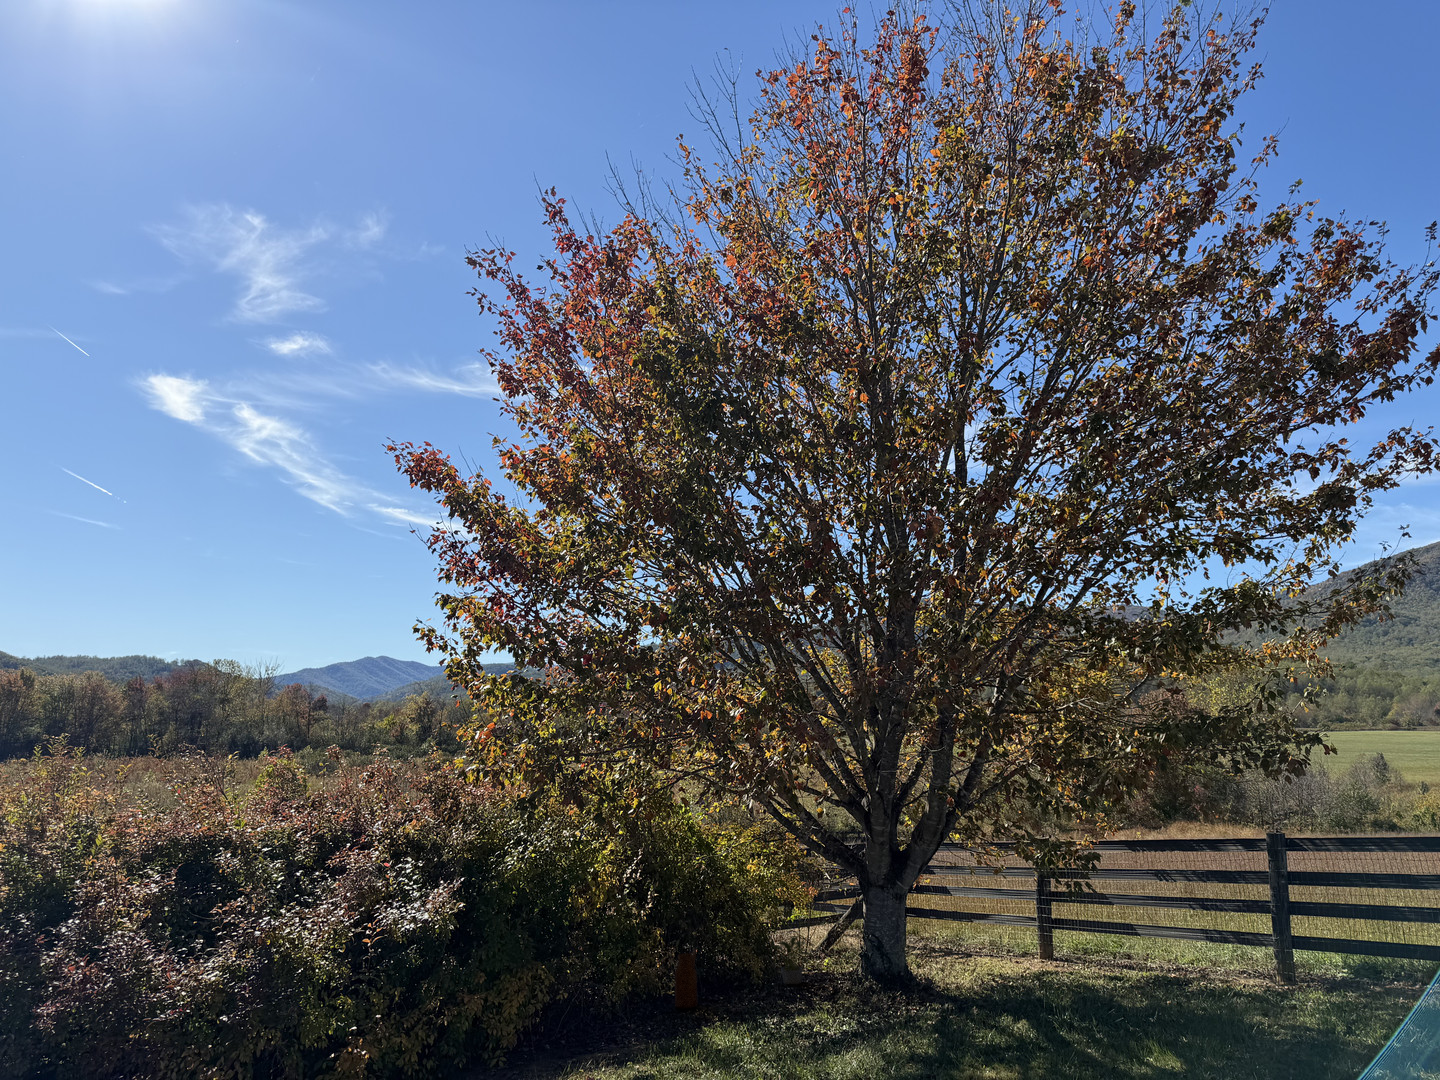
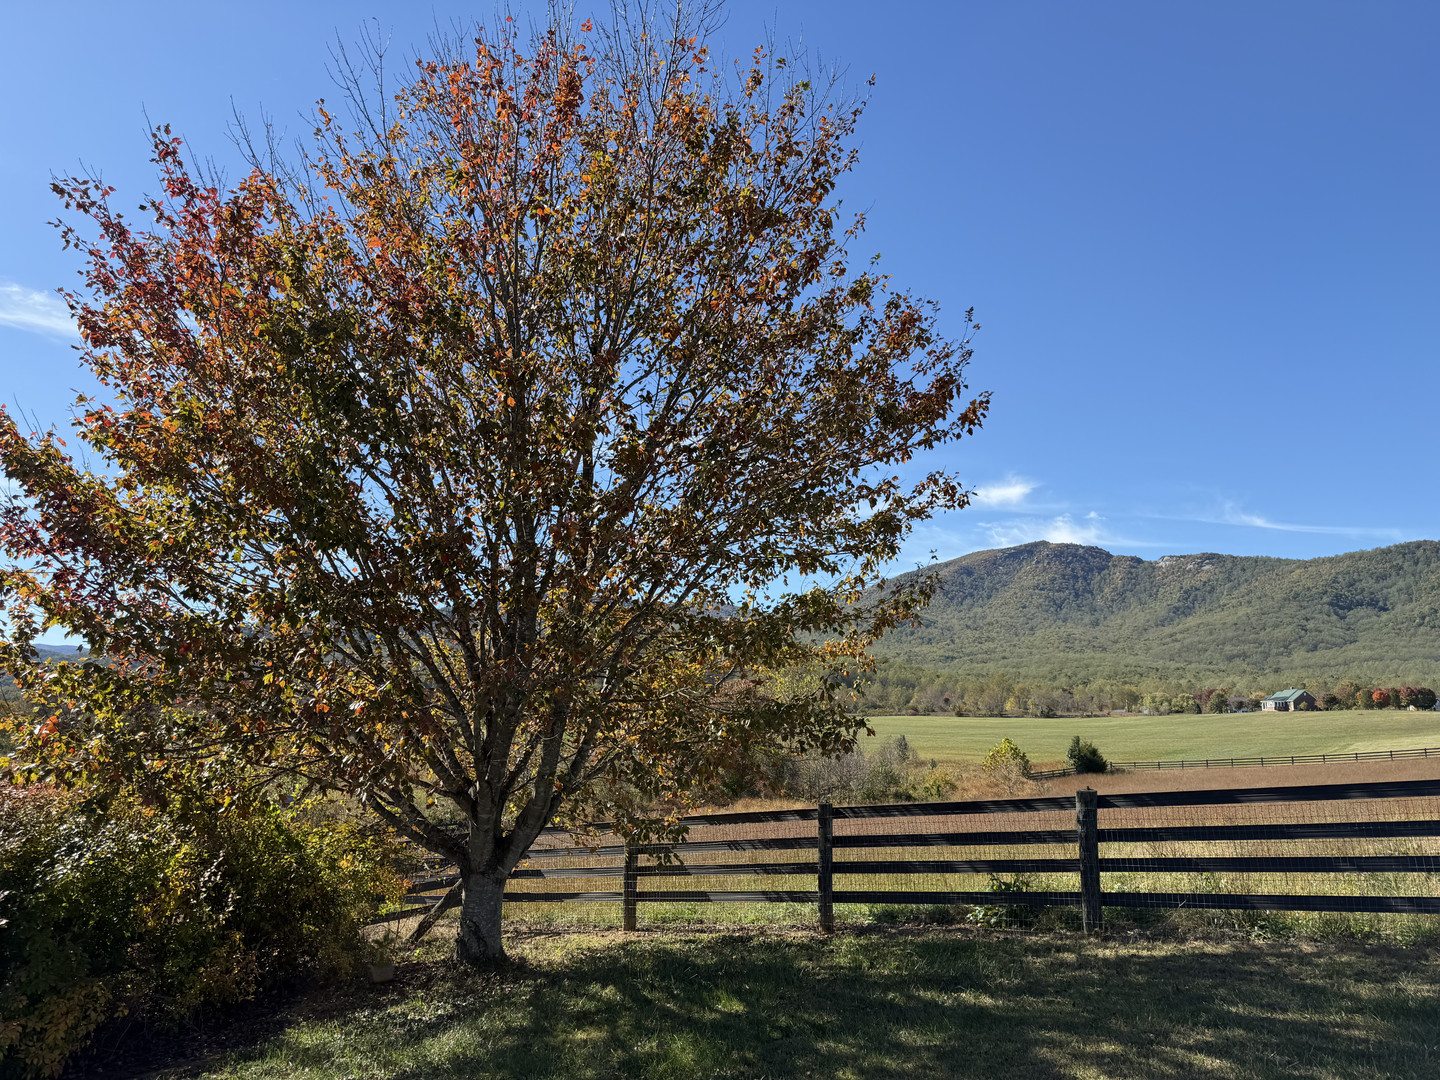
watering can: present [675,949,698,1008] -> none [251,956,278,1019]

